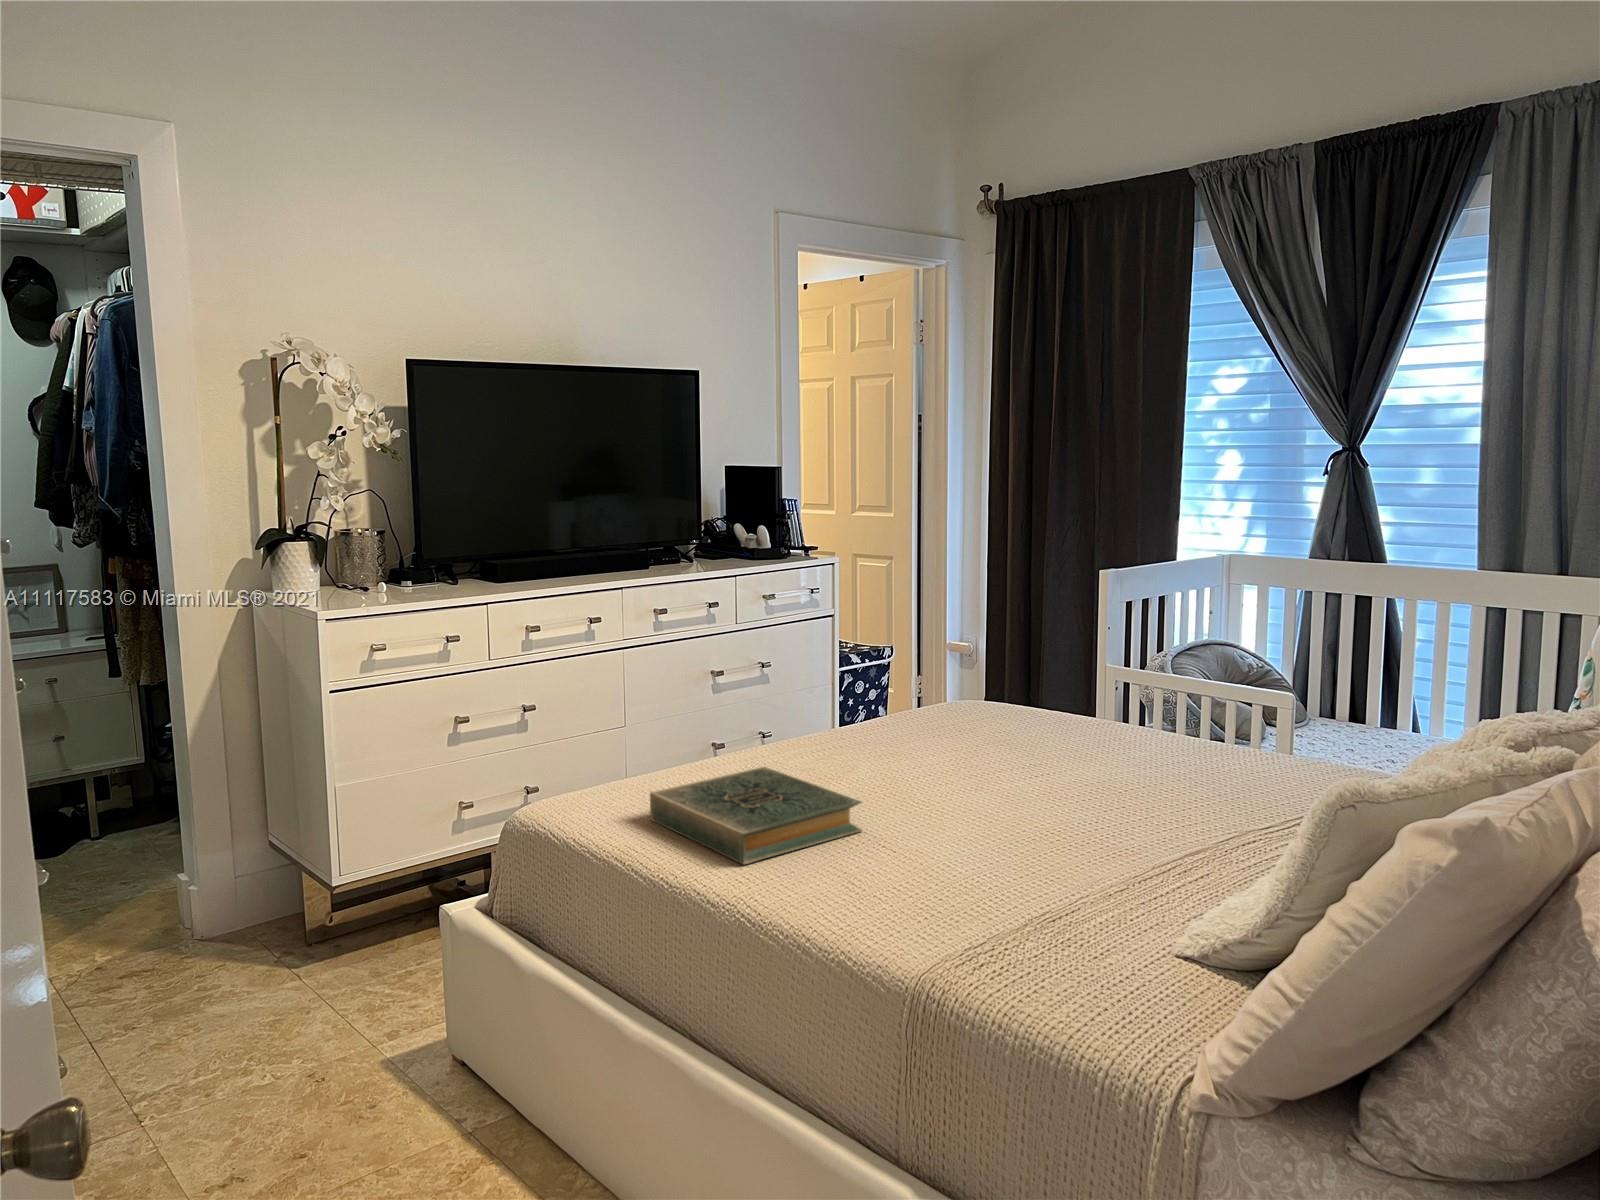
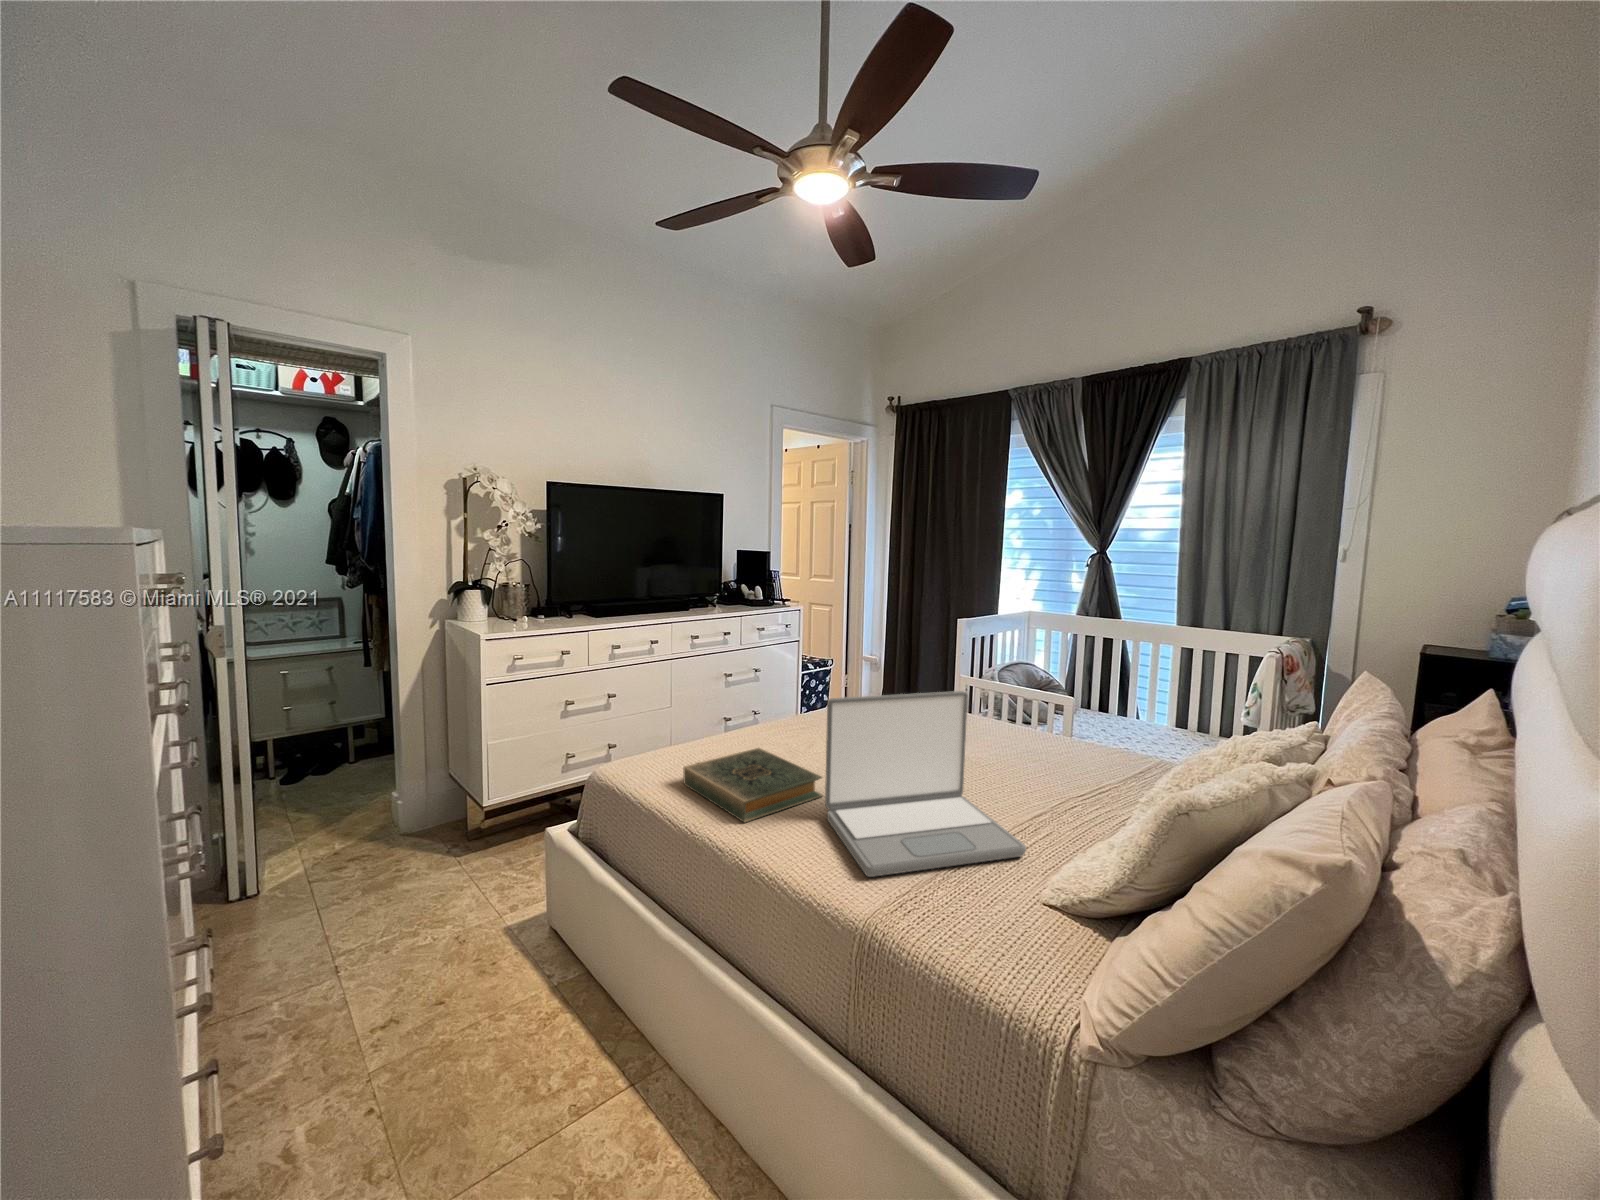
laptop: none [862,664,1160,925] -> present [825,691,1026,877]

